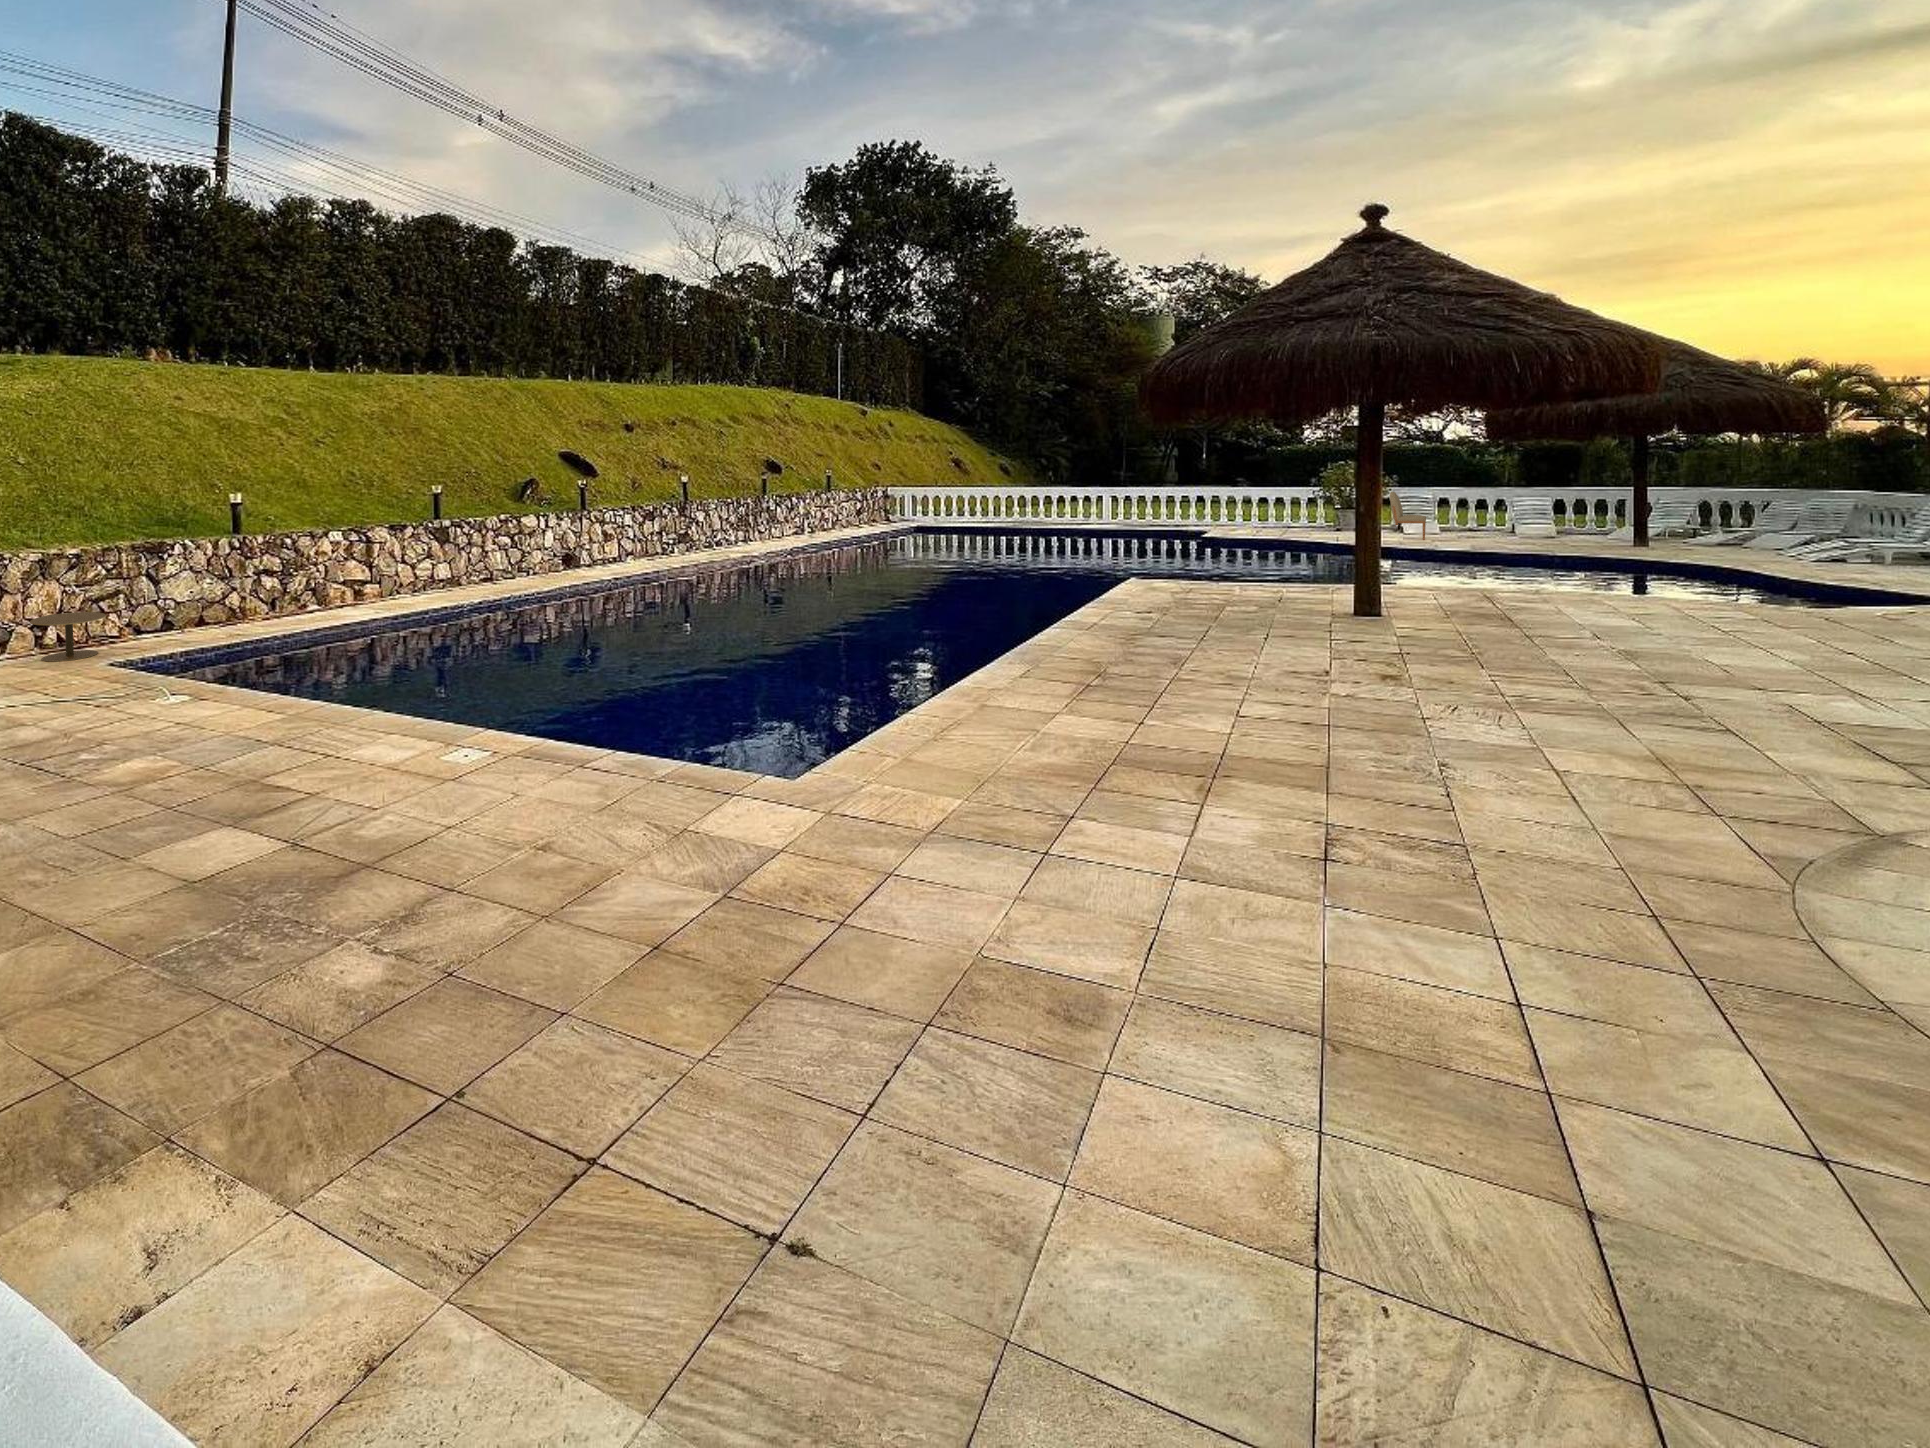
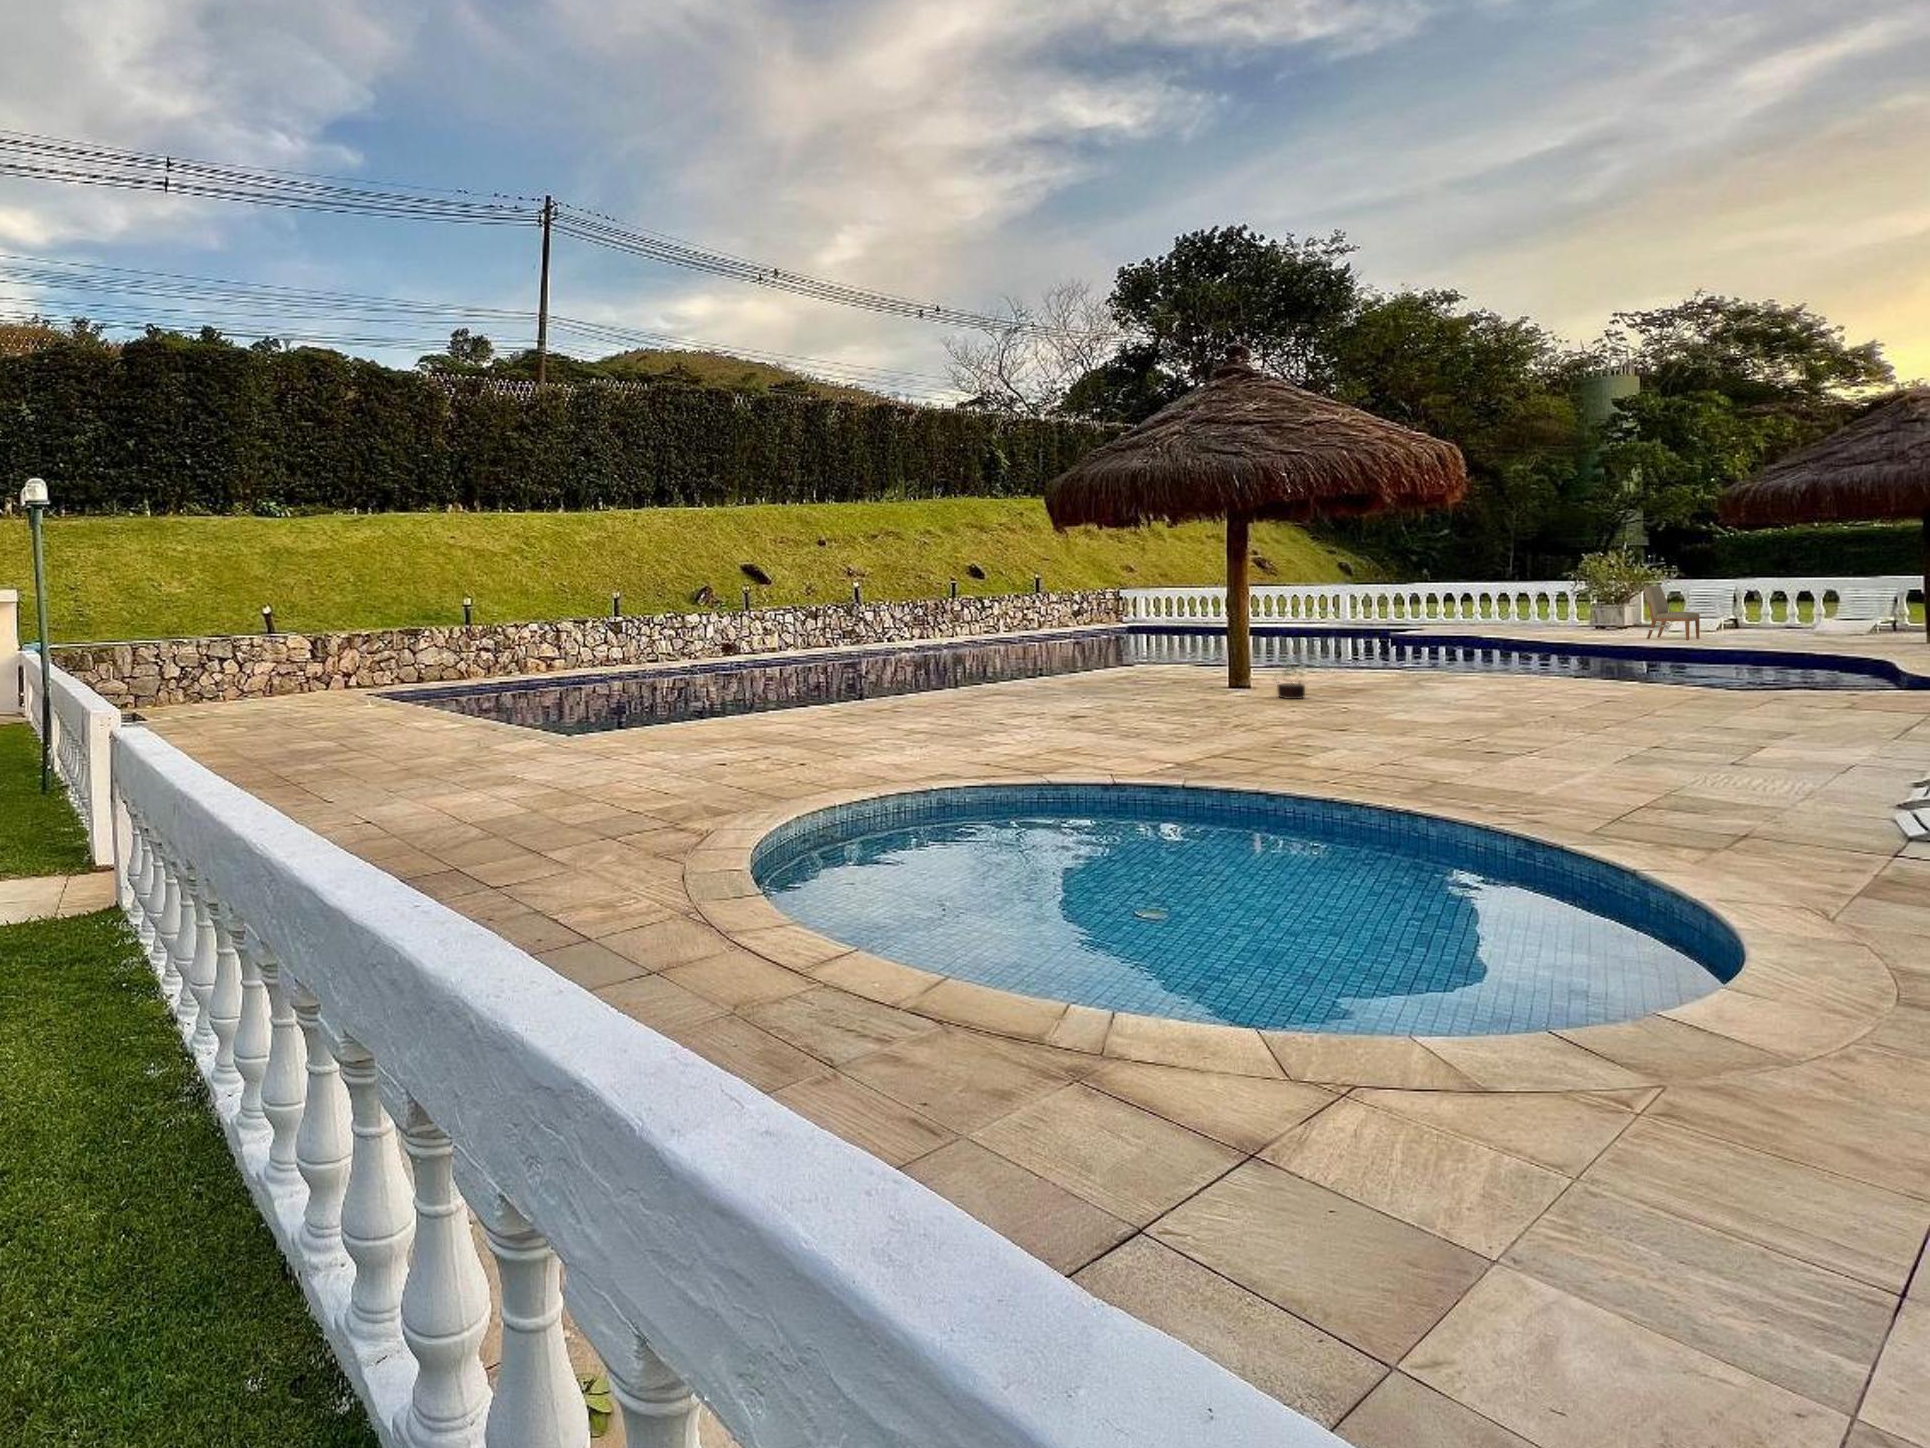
decorative plant: none [1380,572,1416,622] -> present [1275,658,1305,699]
side table: present [30,612,106,662] -> none [338,668,376,694]

